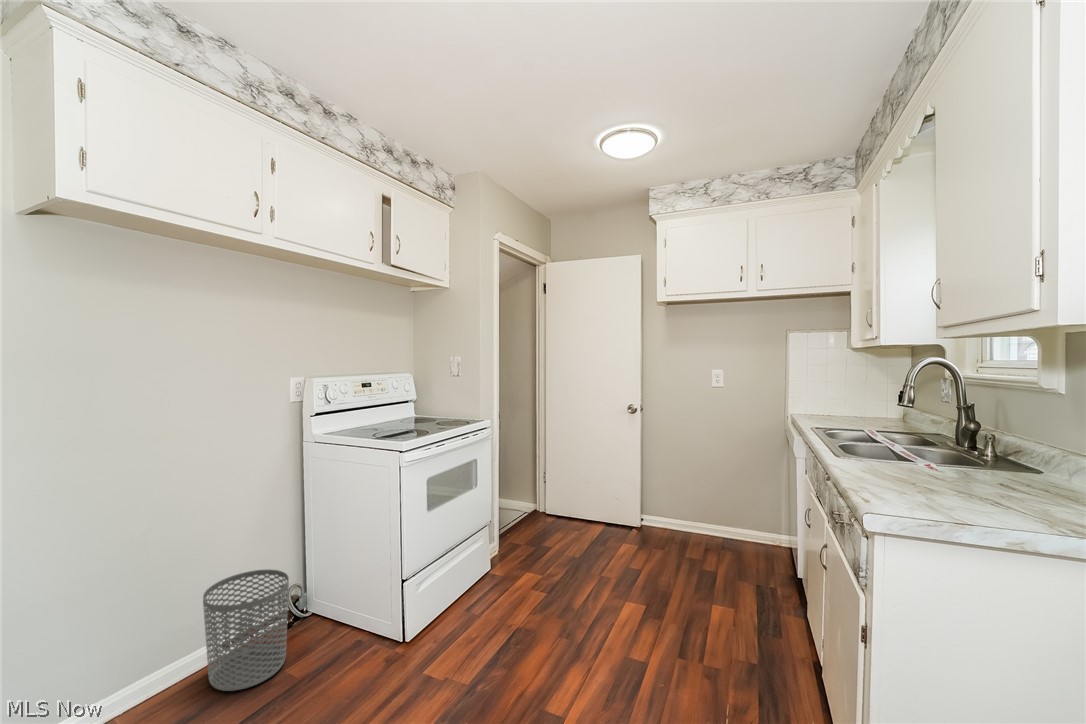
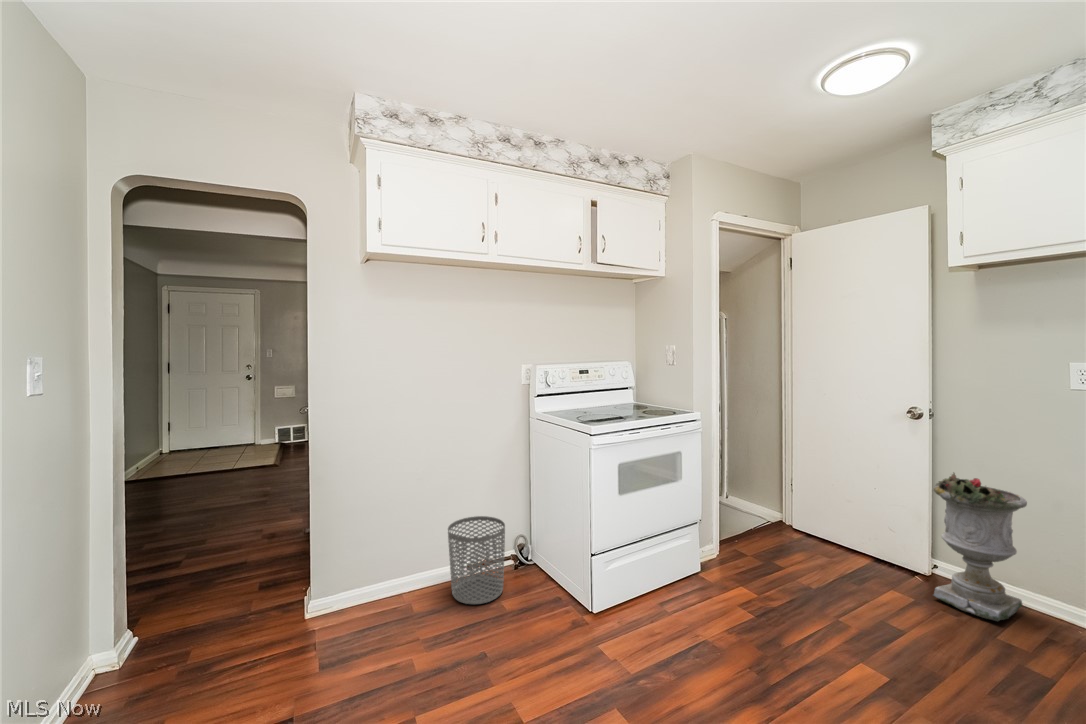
planter: none [648,449,697,550] -> present [933,473,1027,621]

